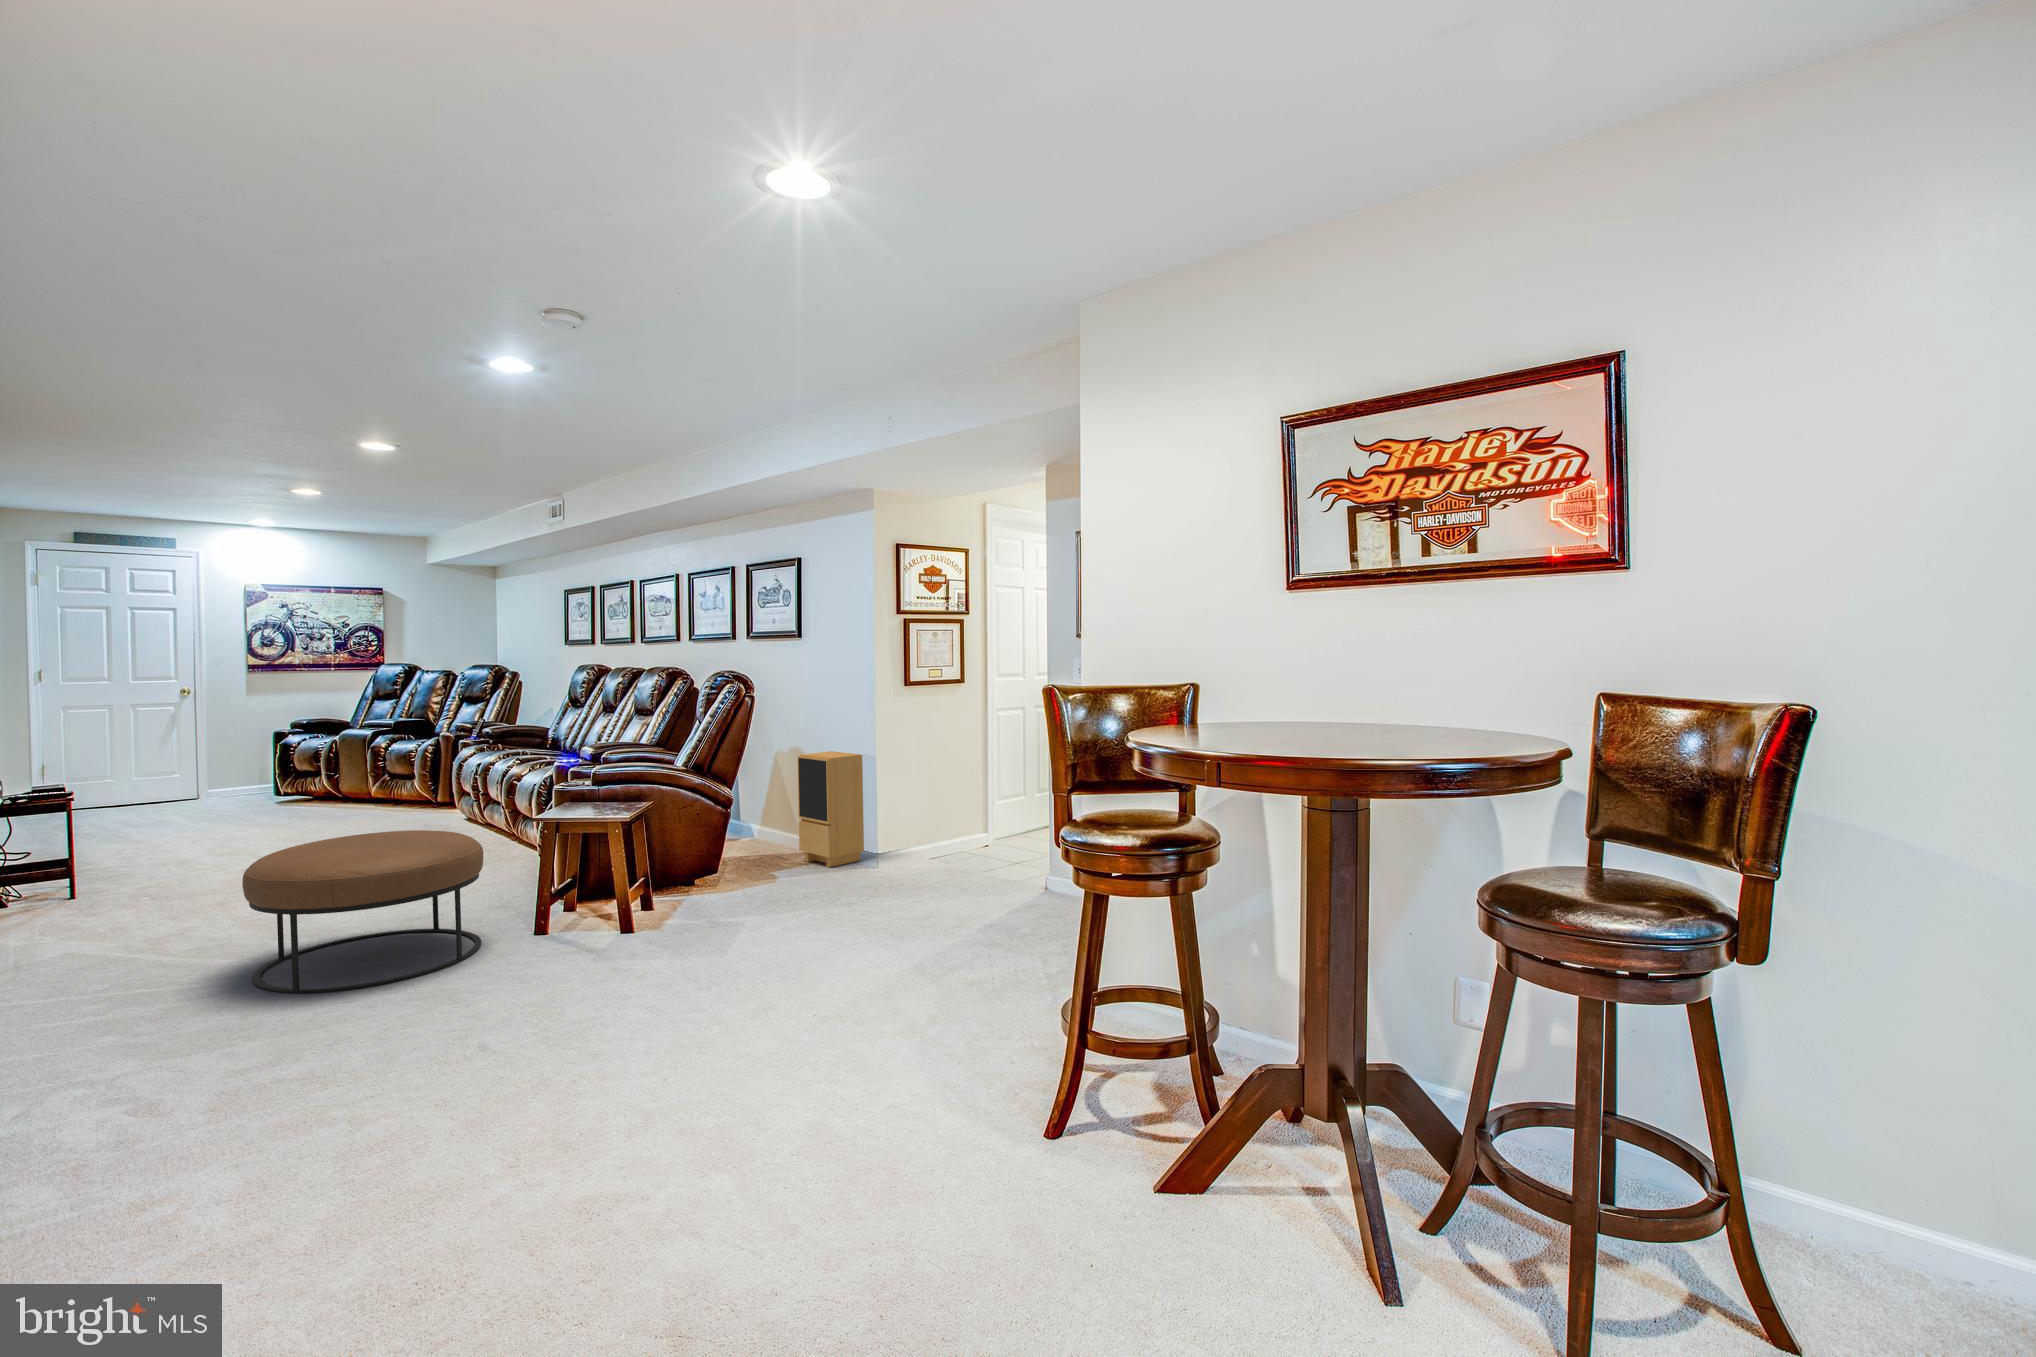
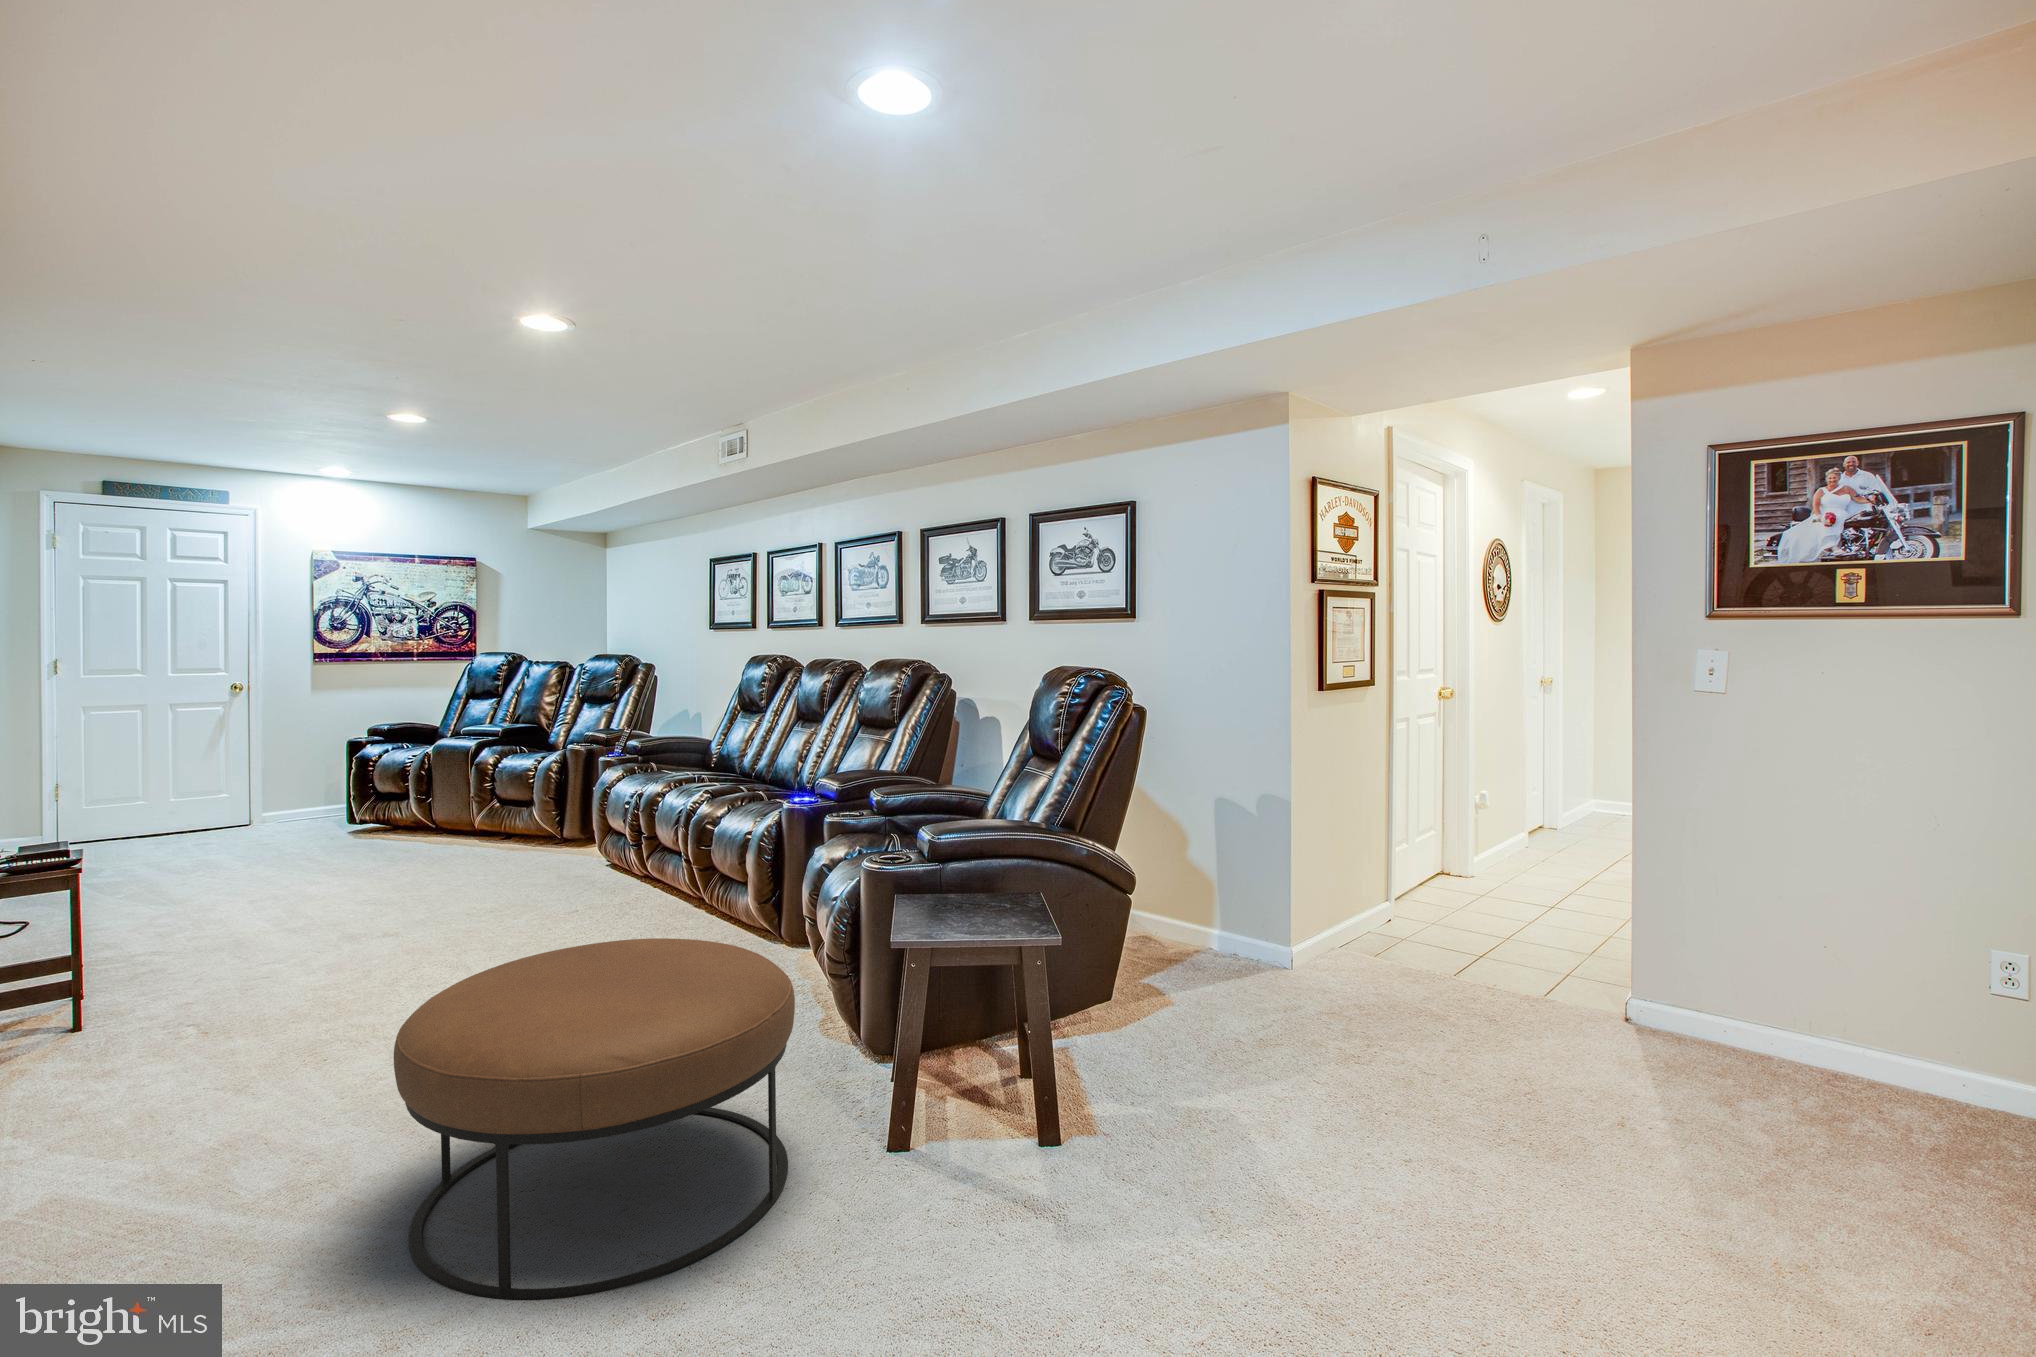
speaker: present [798,751,864,867] -> none [1151,789,1252,971]

